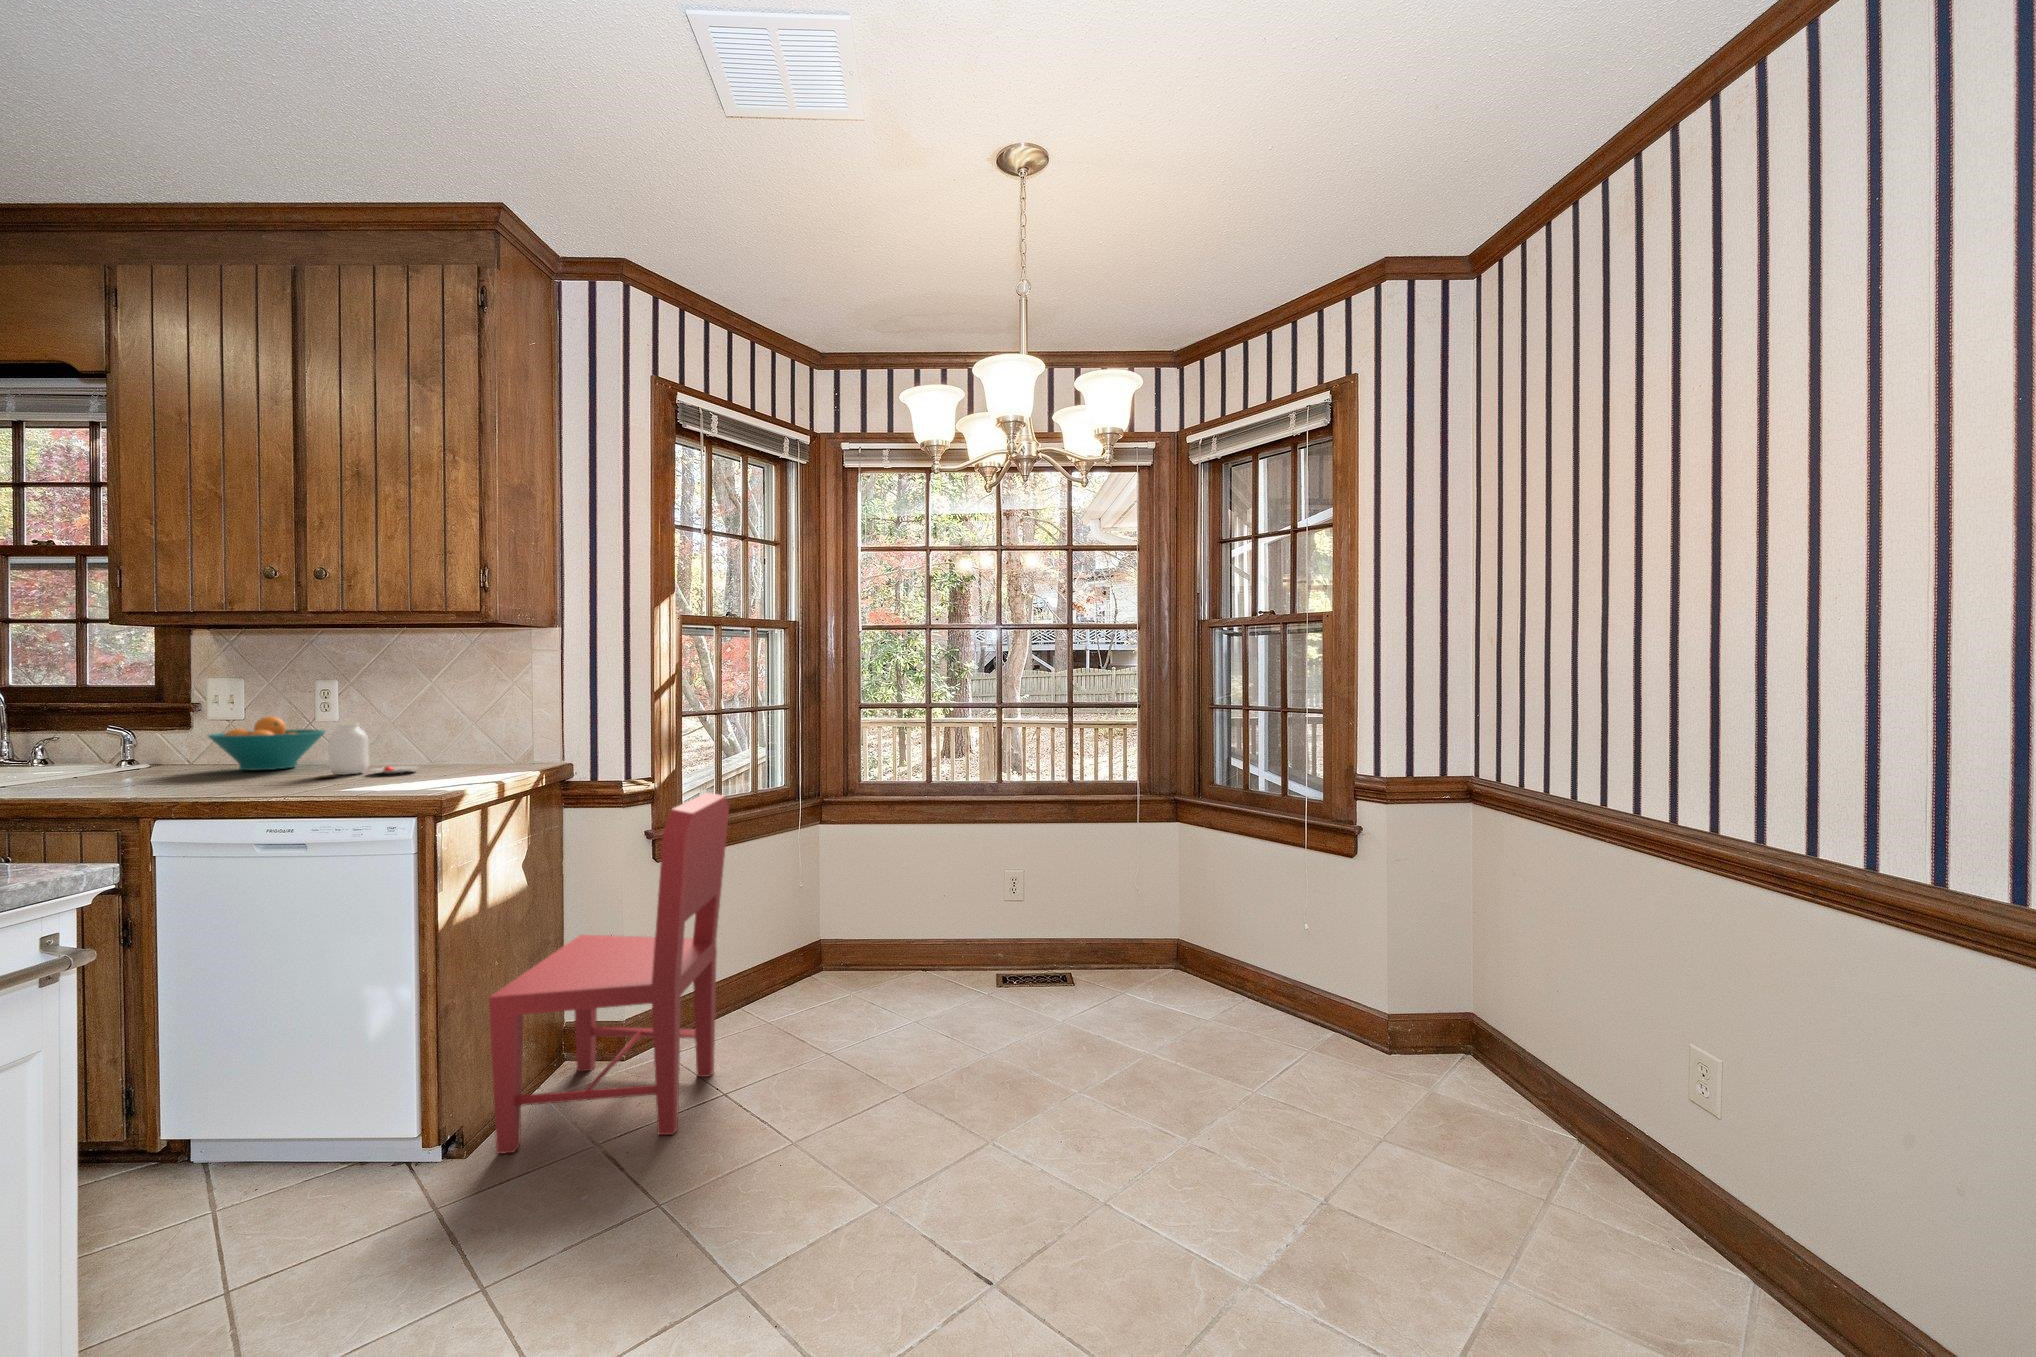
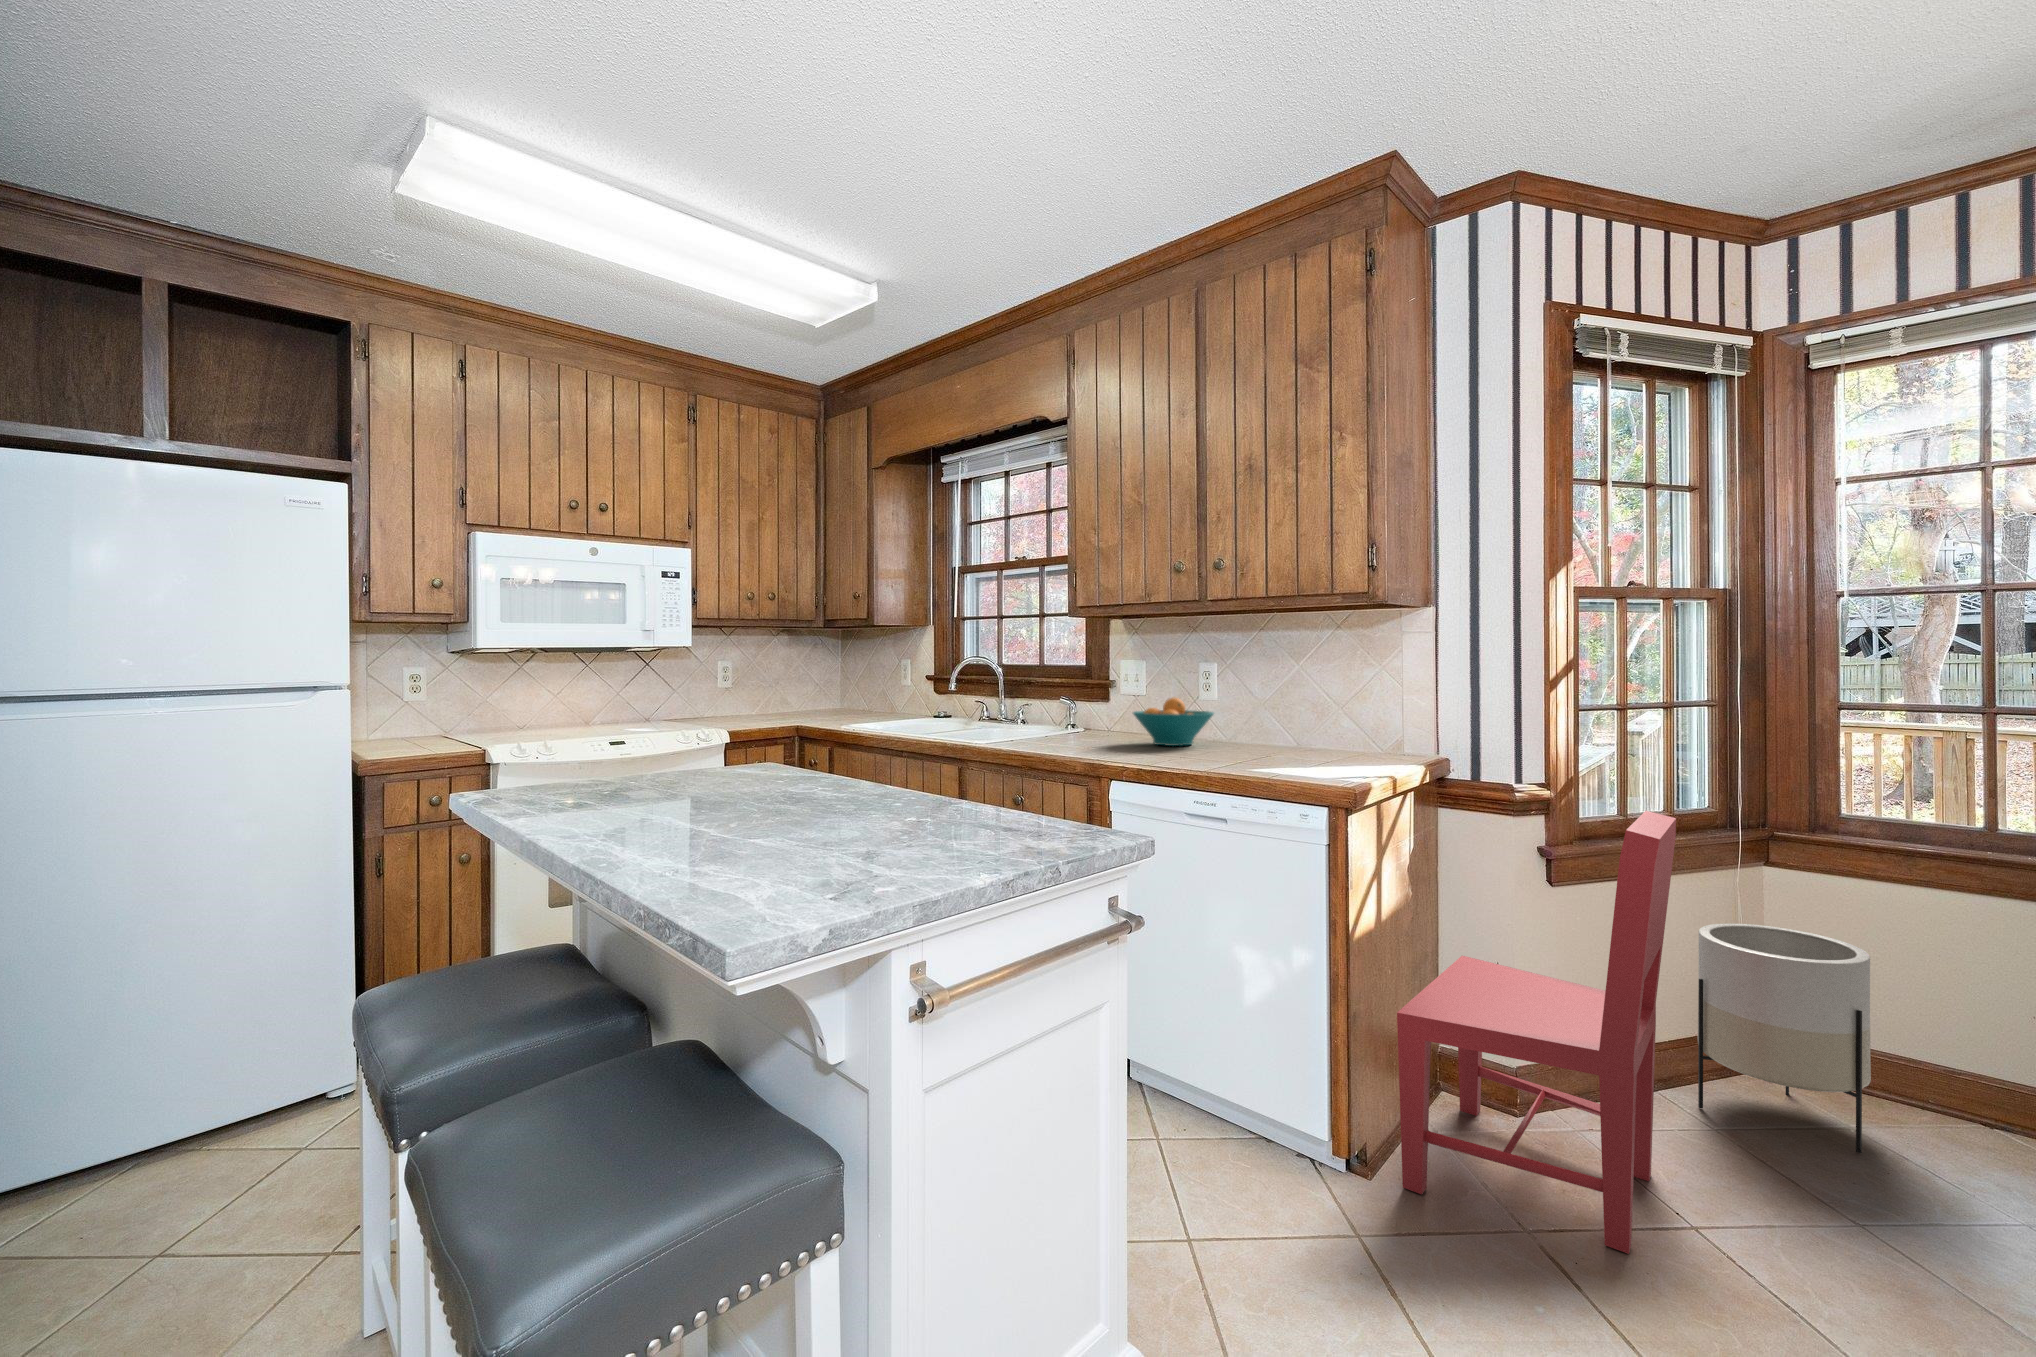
jar: present [329,723,418,775] -> none [1217,706,1302,756]
planter: none [767,866,865,1012] -> present [1698,923,1871,1153]

